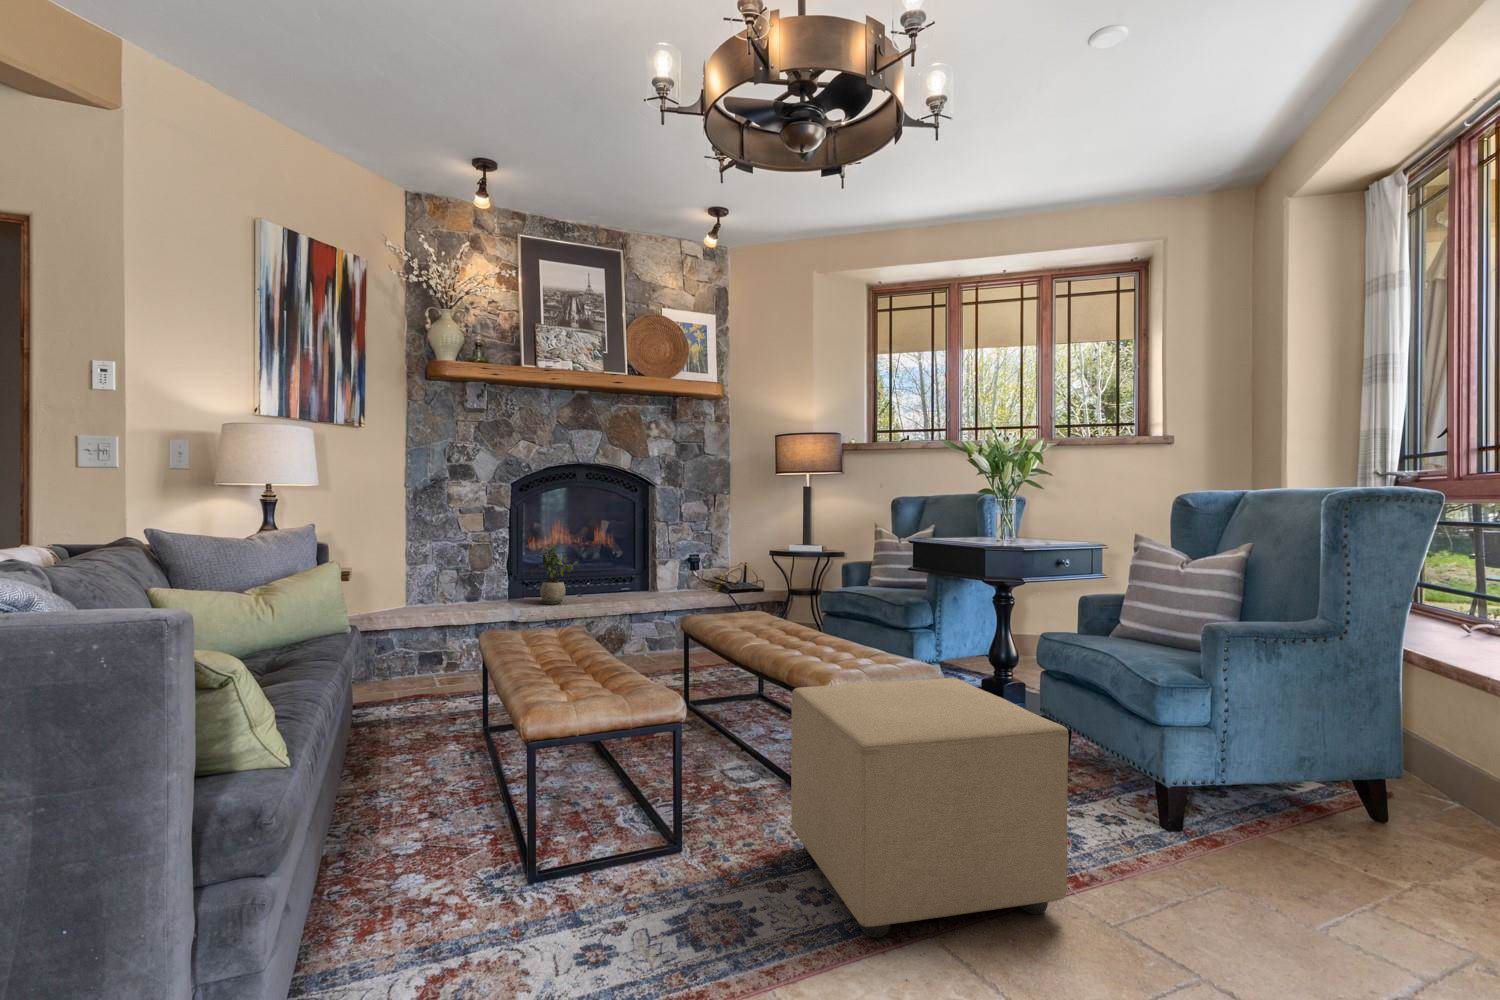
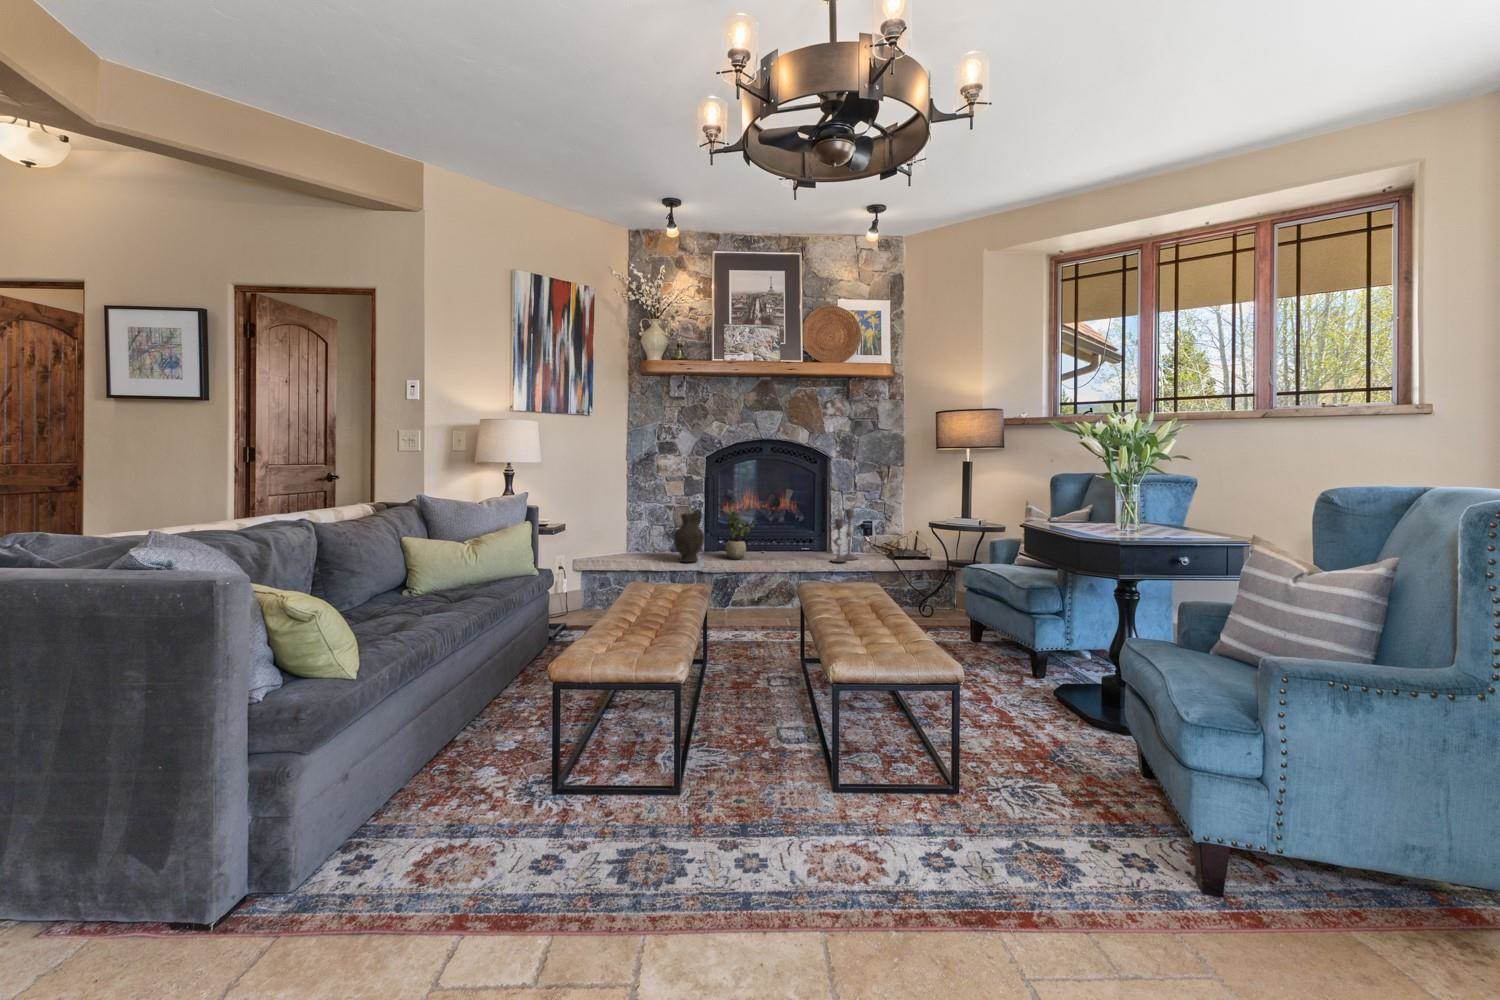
candlestick: none [663,541,691,600] -> present [831,509,858,562]
decorative vase: none [478,545,517,611] -> present [674,509,705,562]
ottoman: present [791,678,1069,937] -> none [746,668,987,943]

